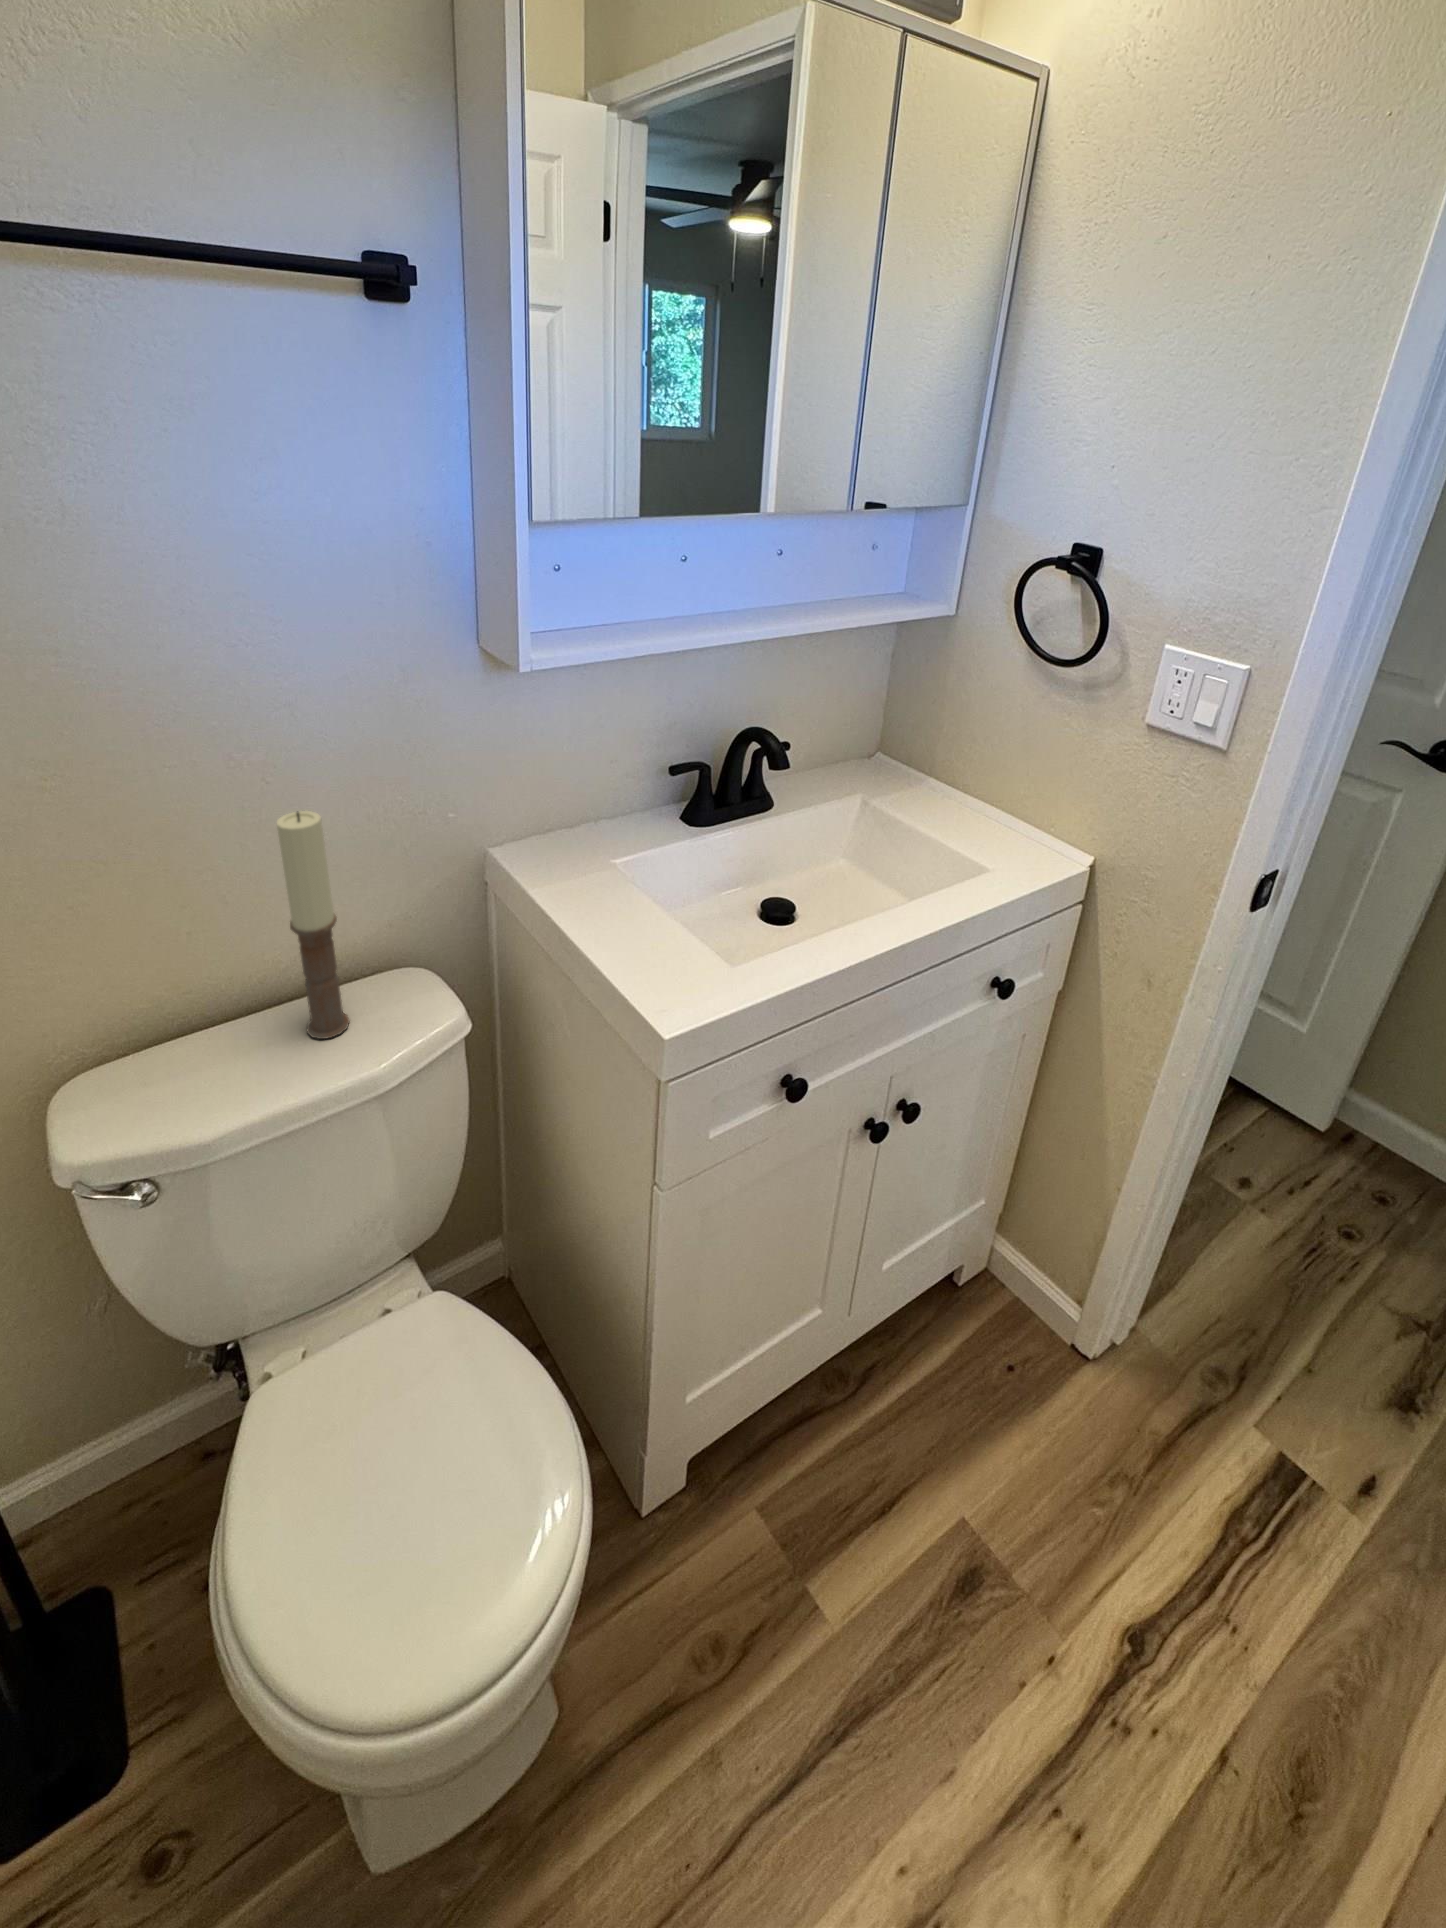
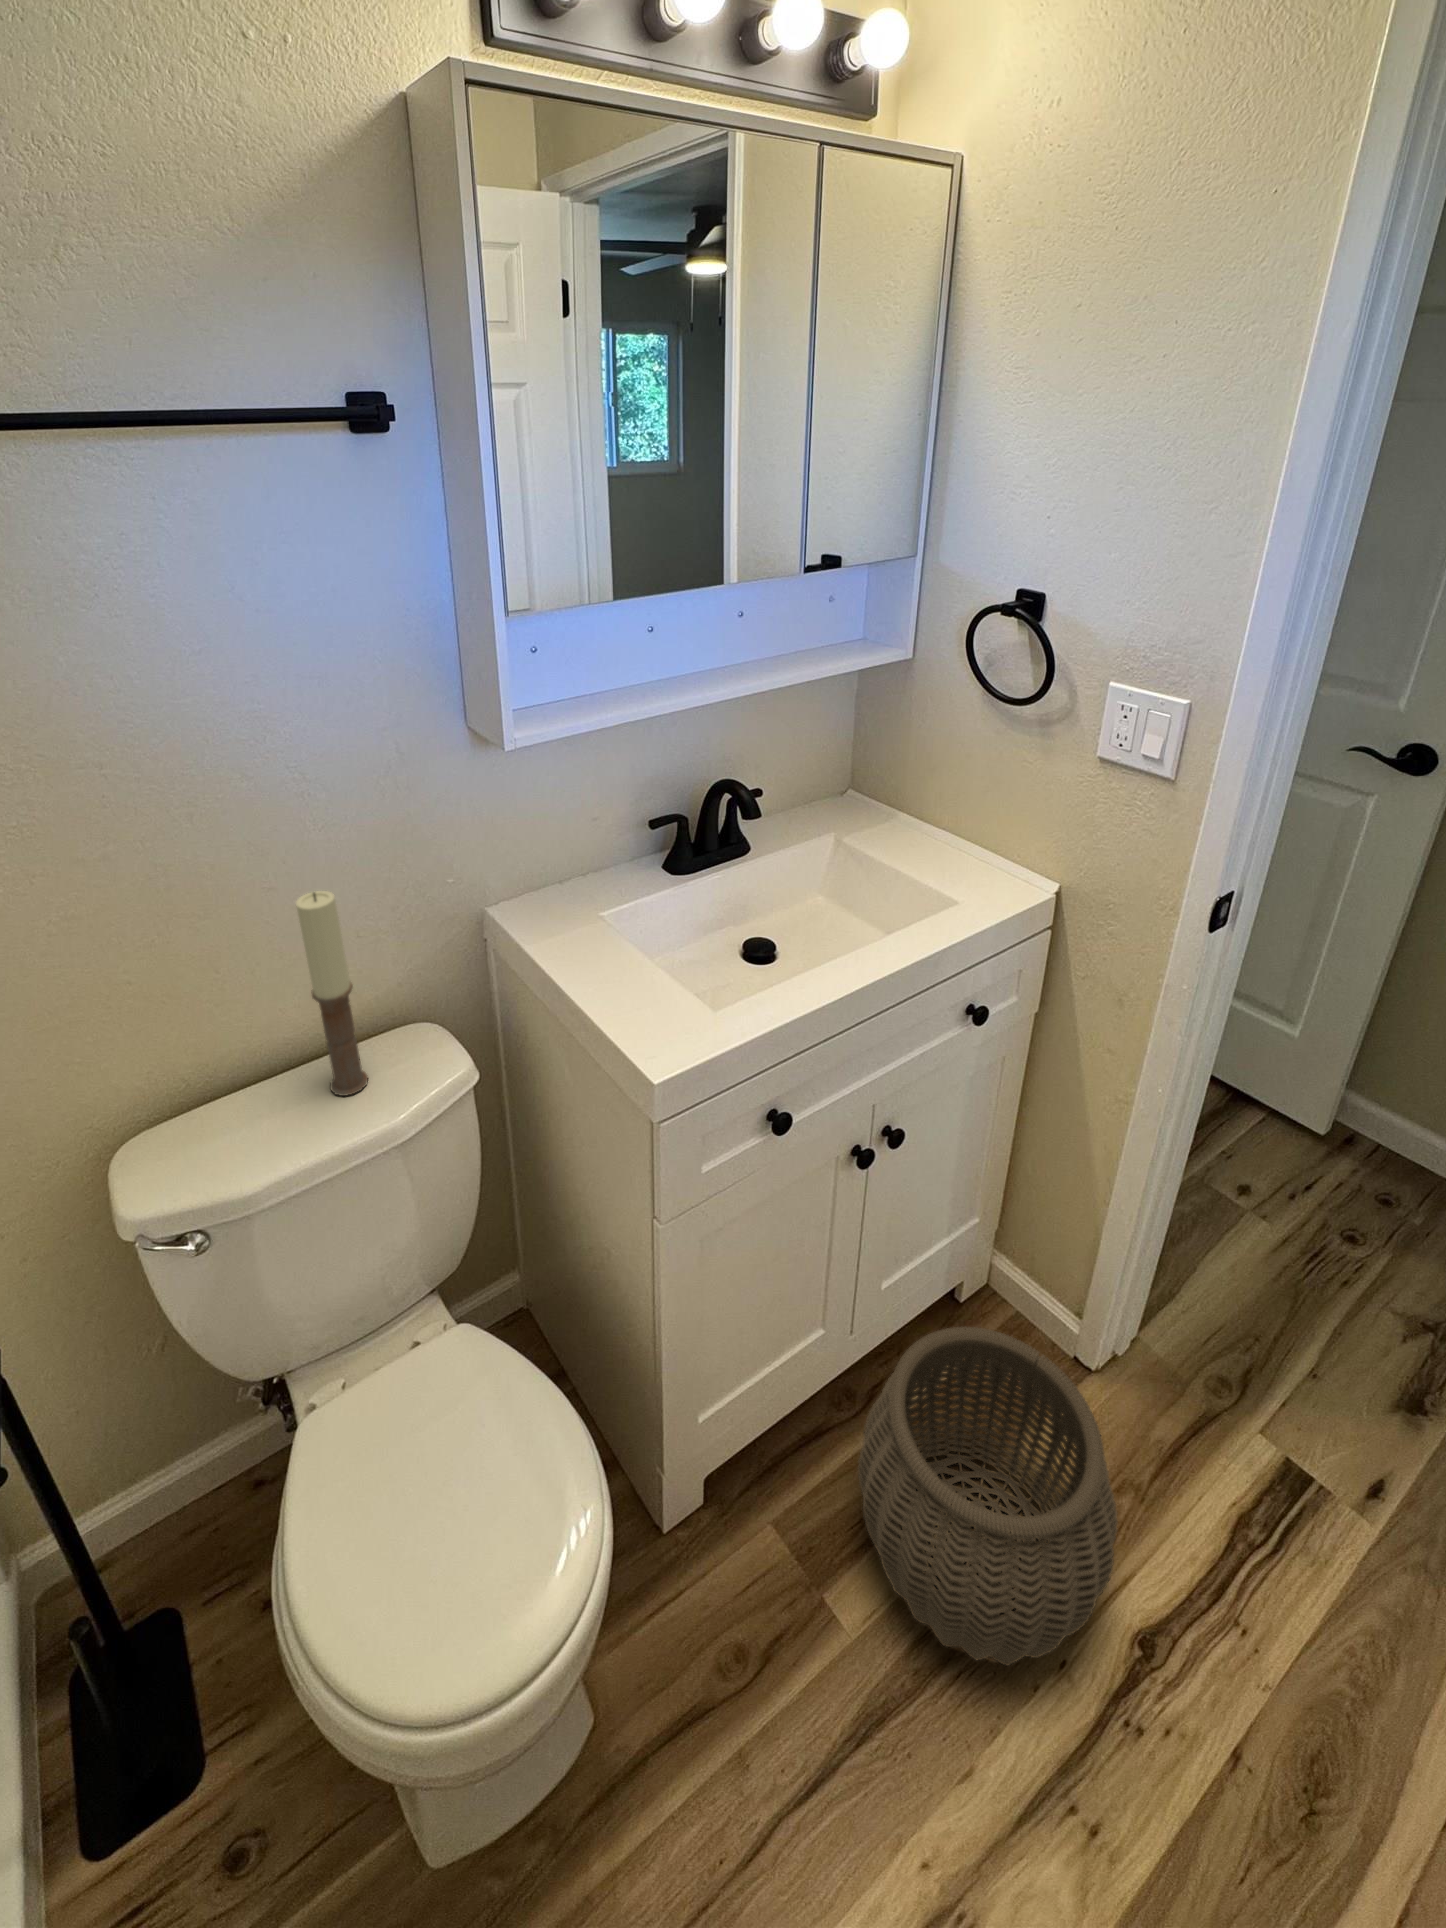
woven basket: none [850,1310,1117,1662] -> present [858,1327,1118,1666]

